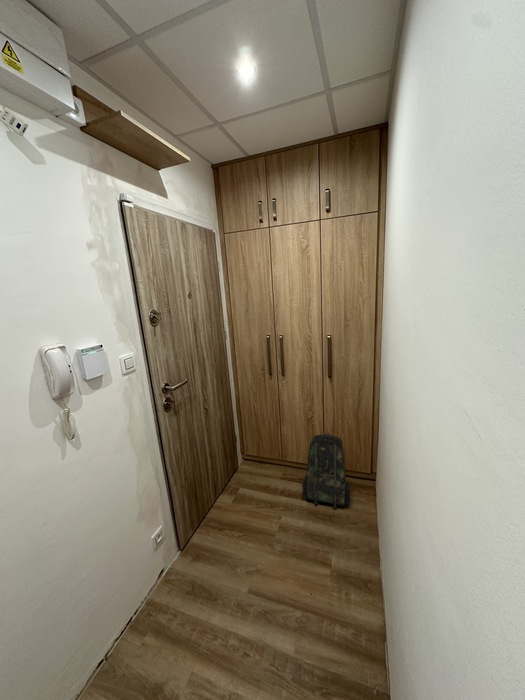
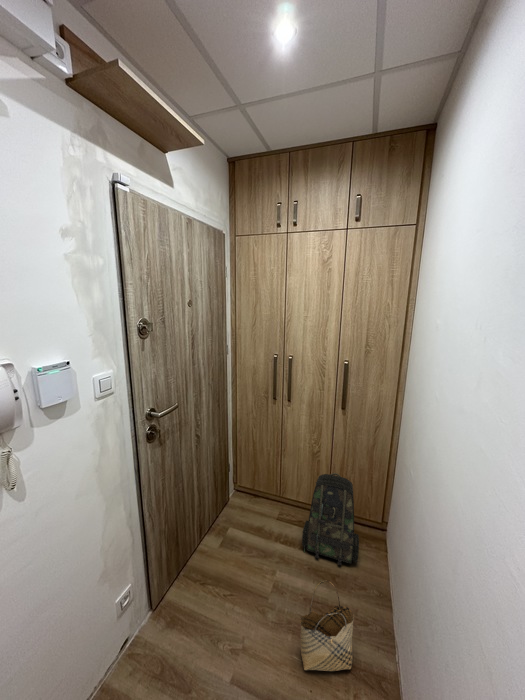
woven basket: none [299,511,344,580] -> present [300,580,354,671]

